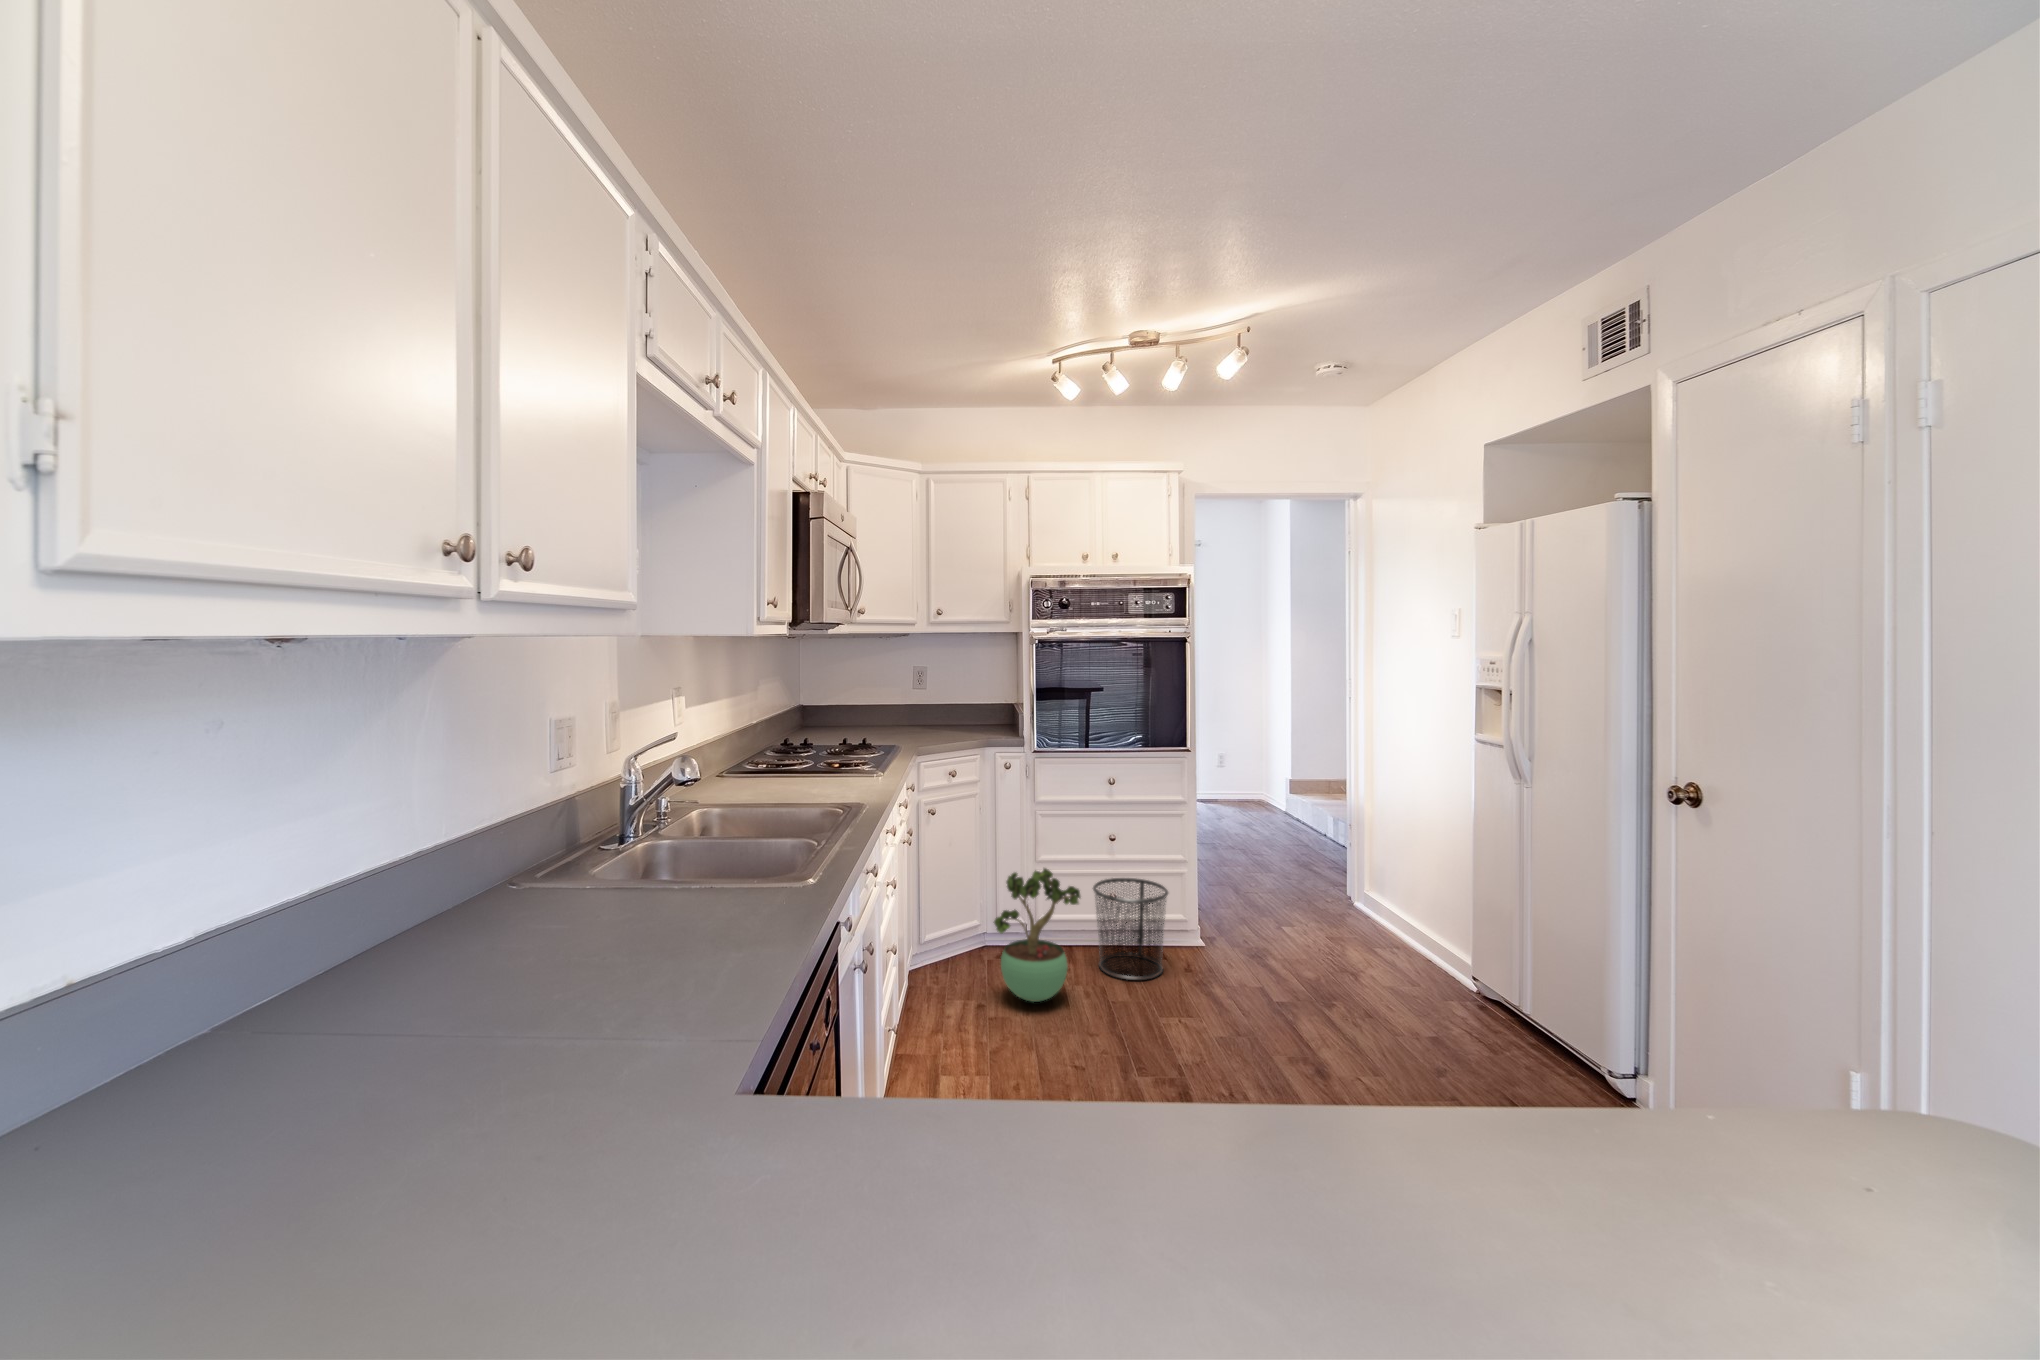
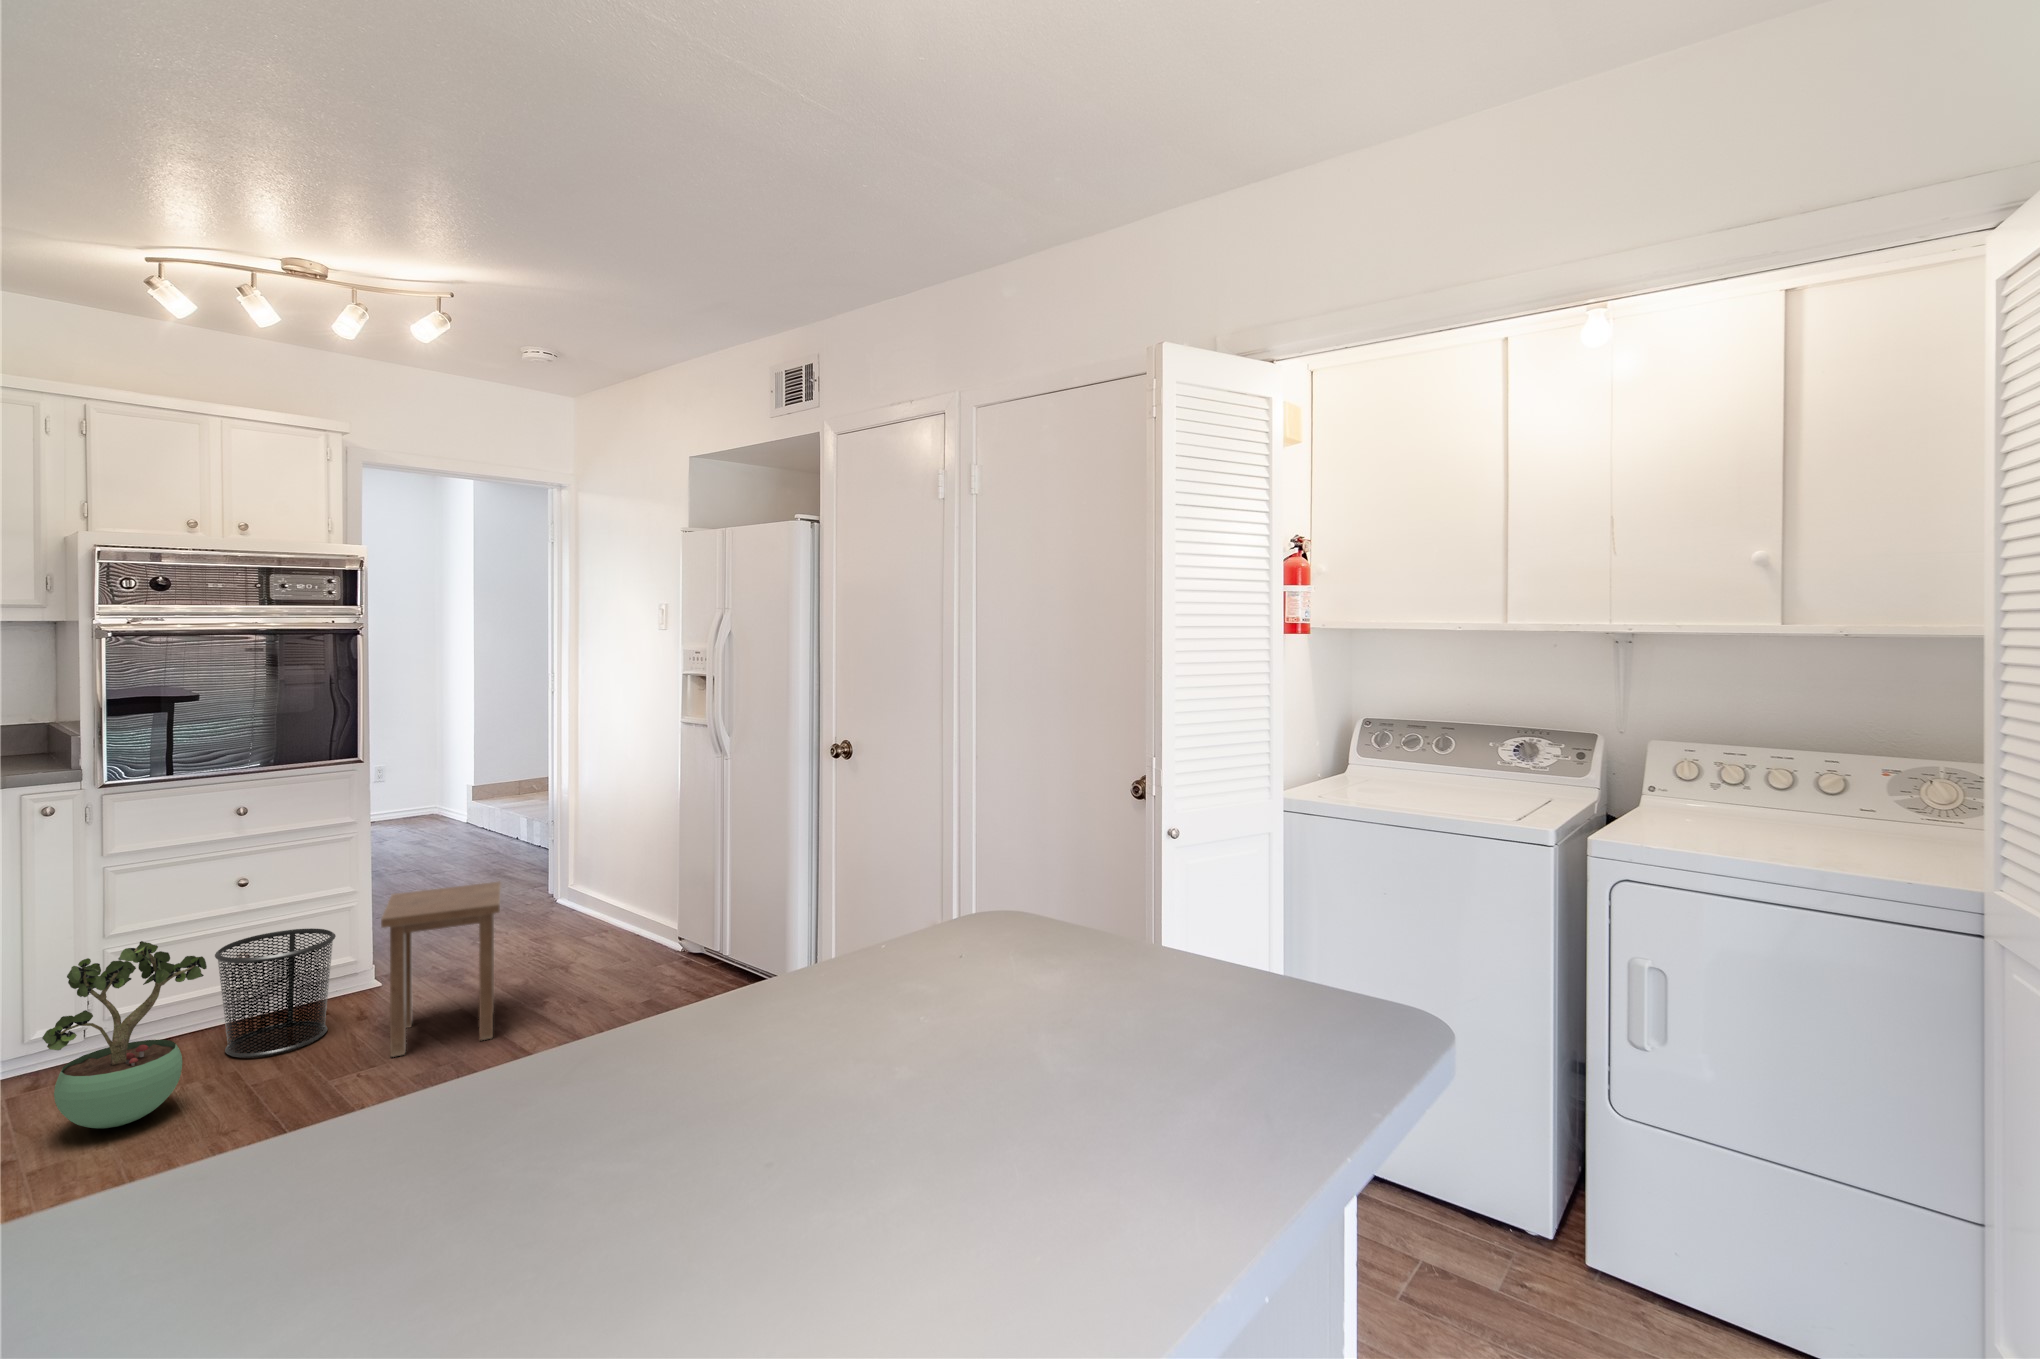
stool: none [1195,868,1296,1033] -> present [381,882,501,1057]

